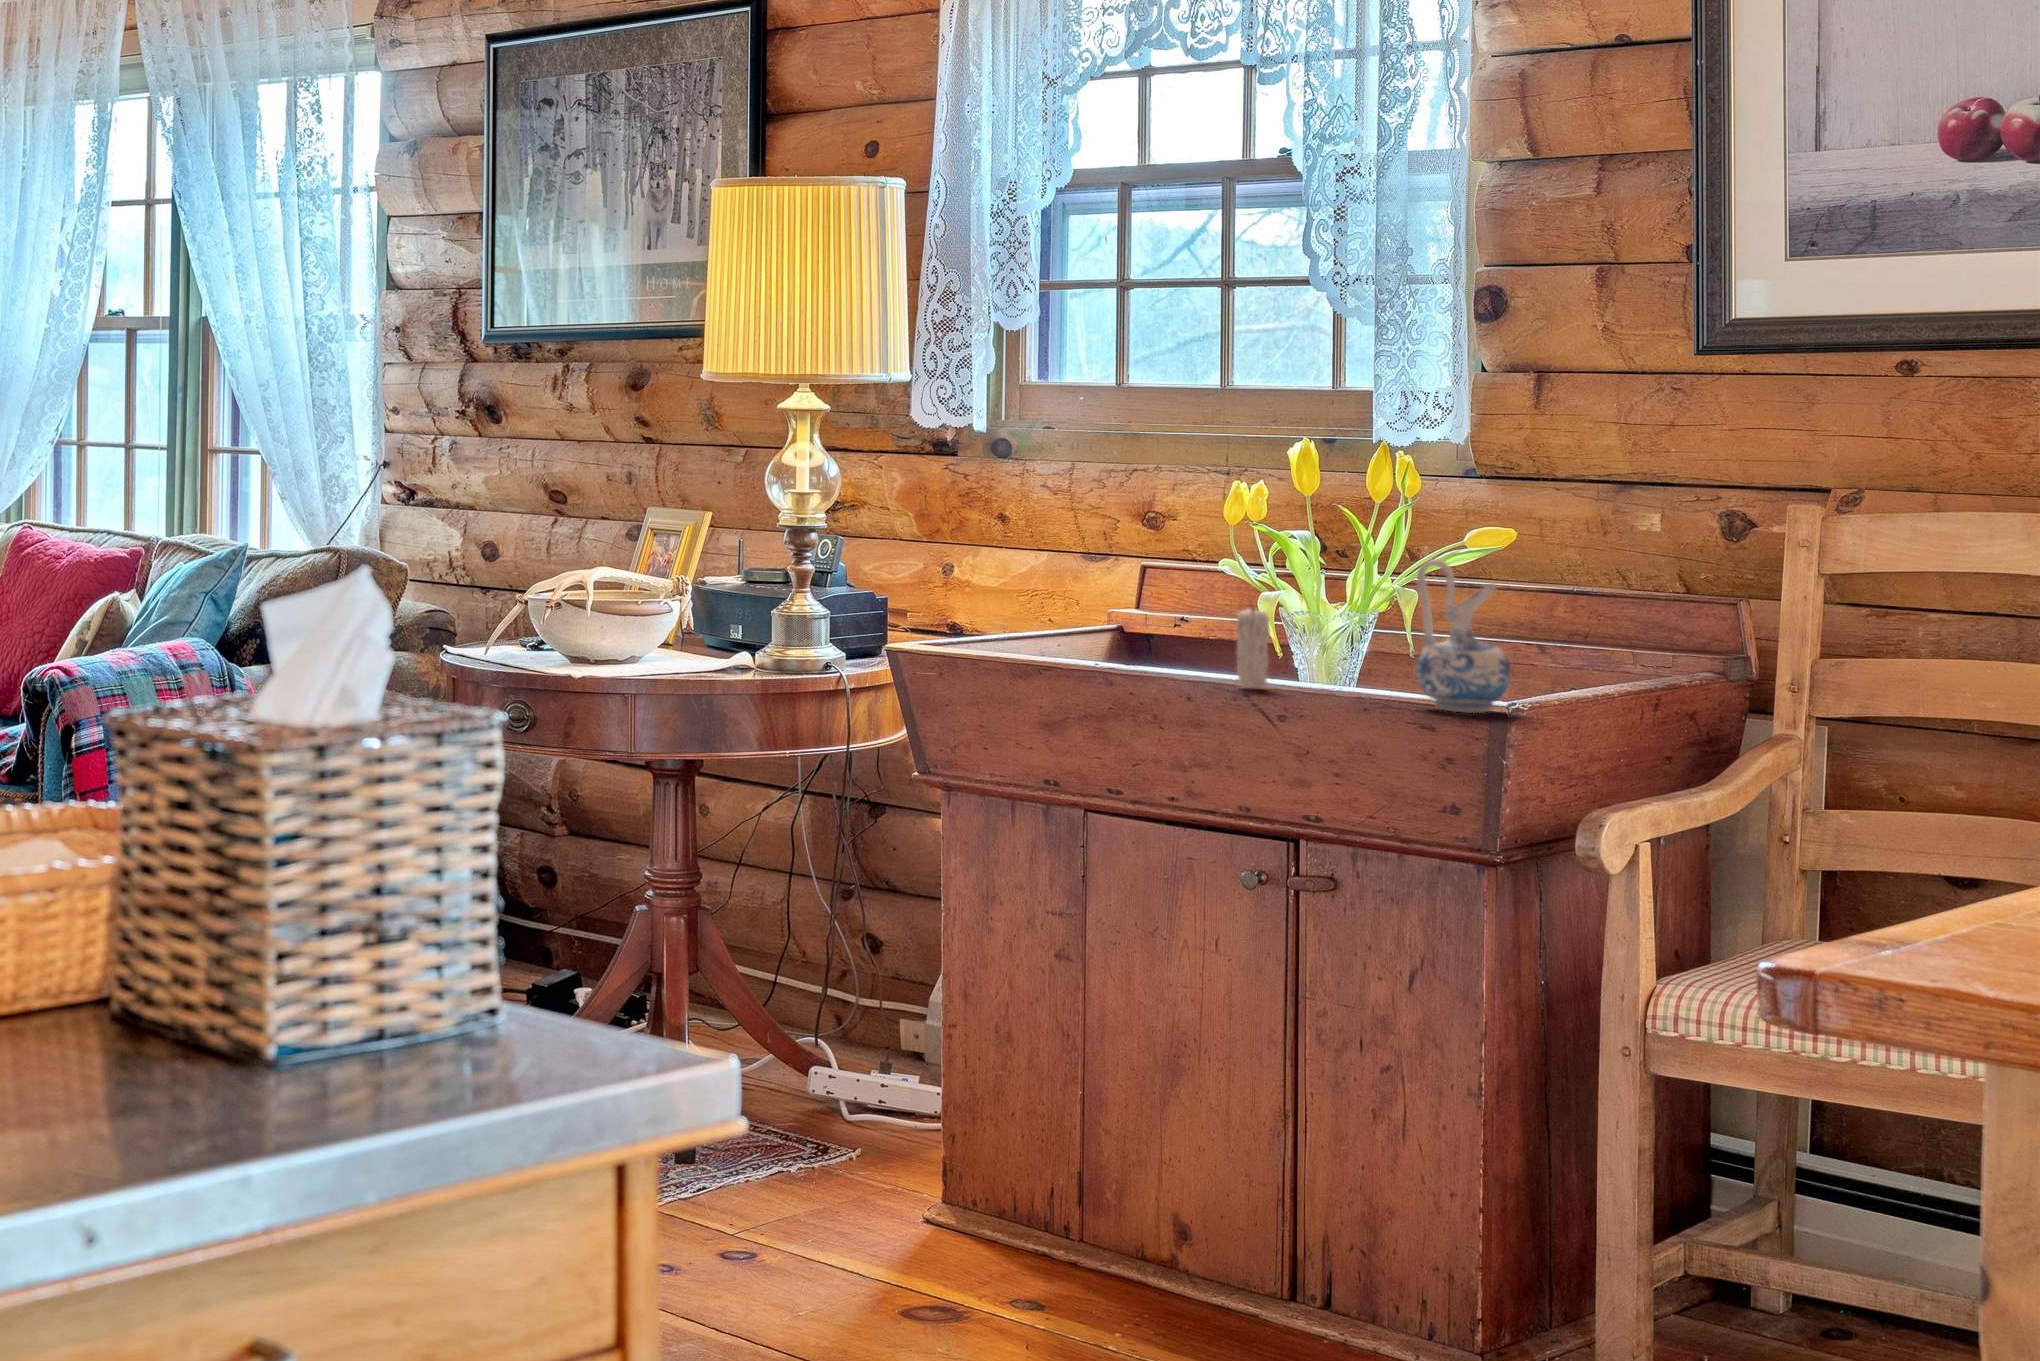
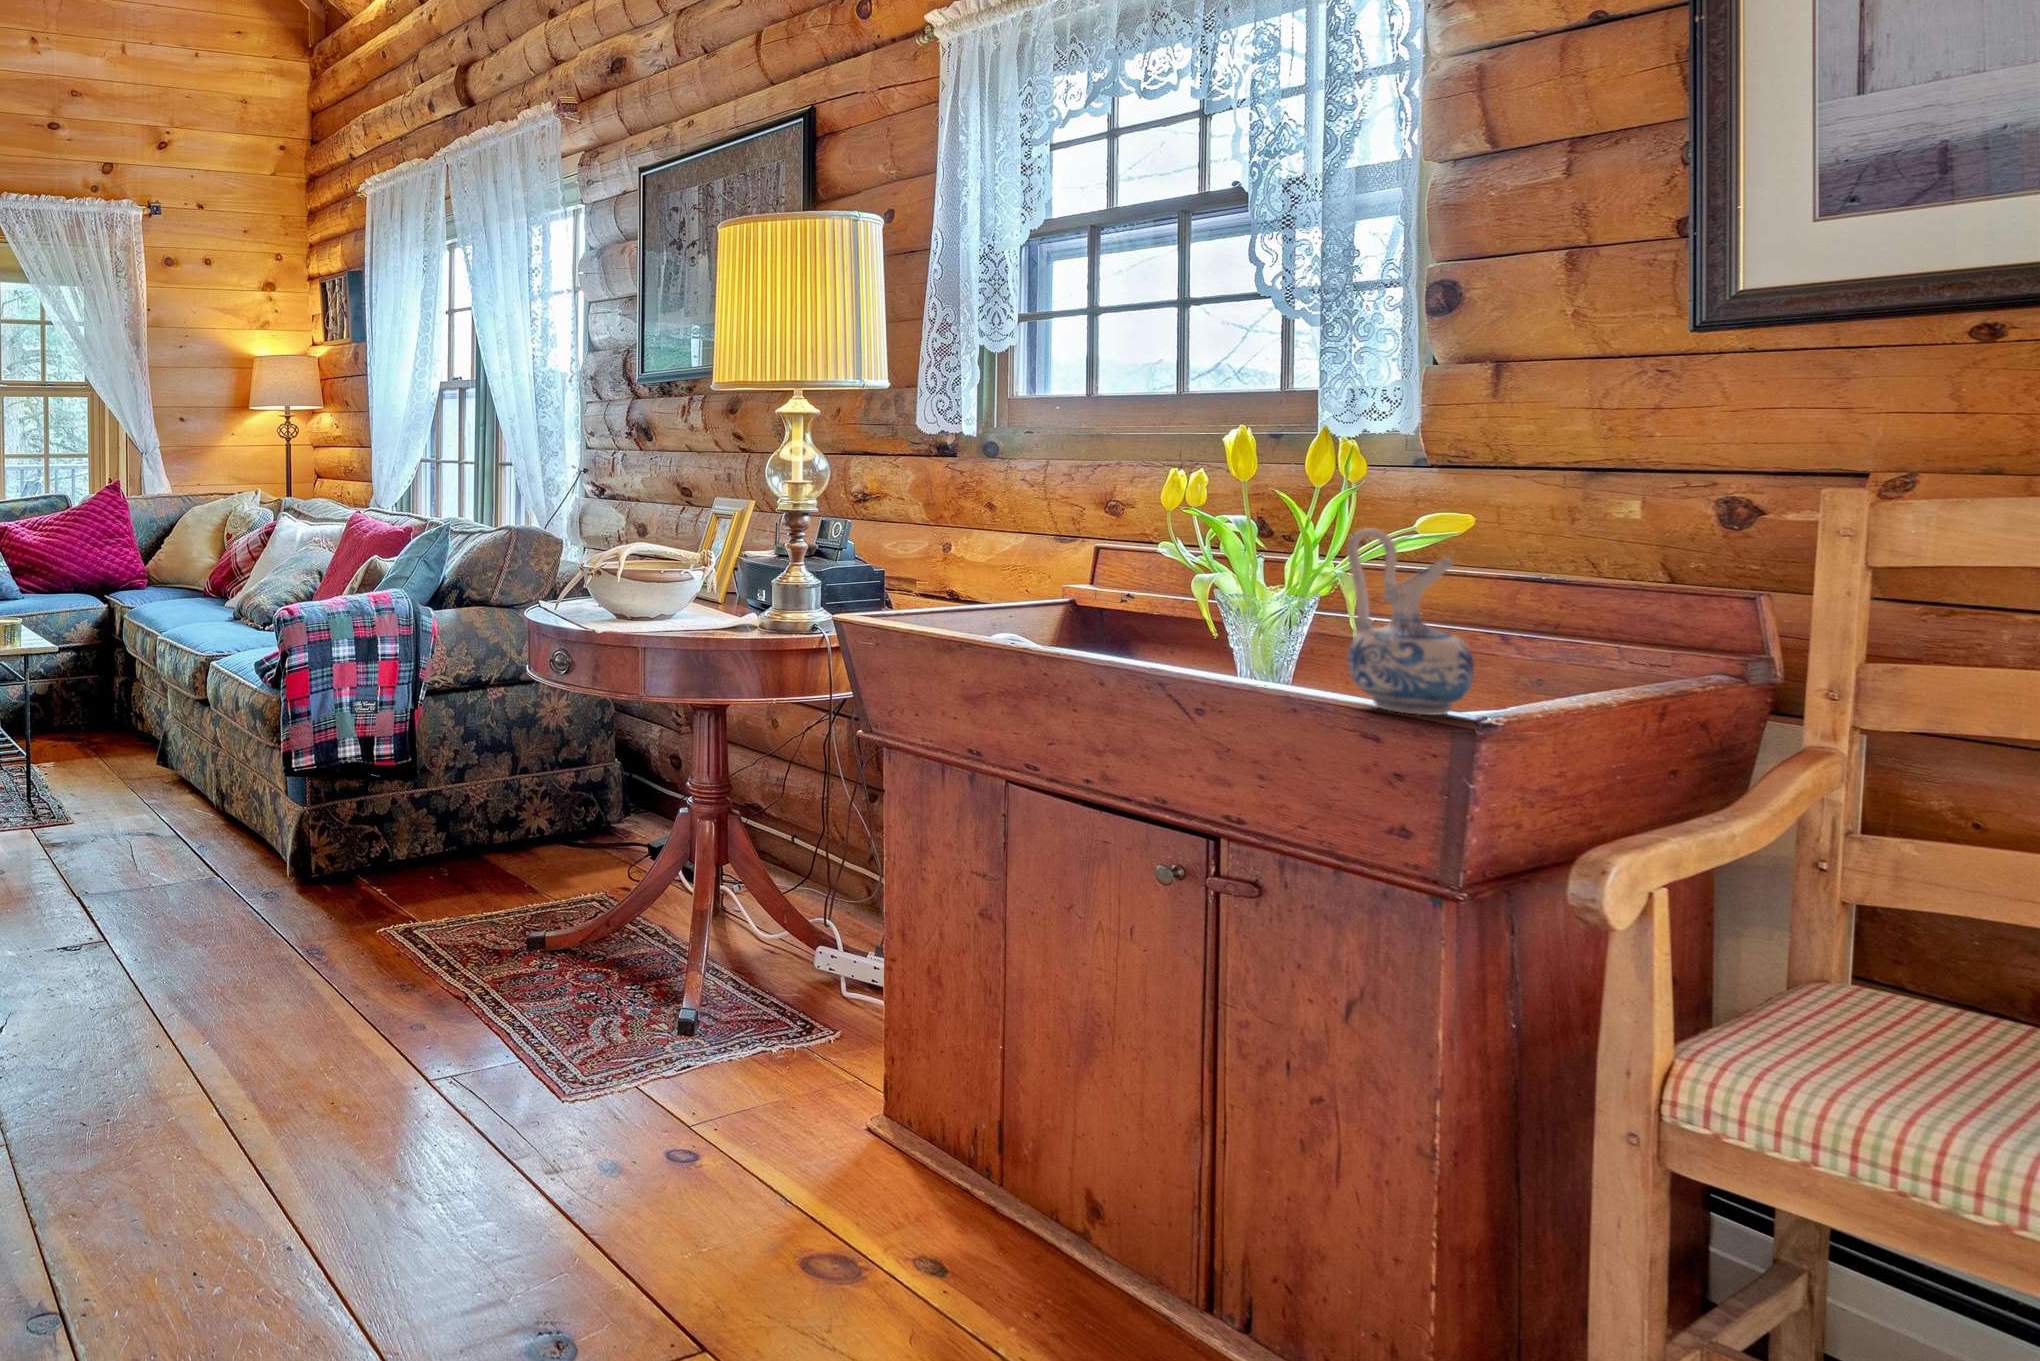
candle: present [1237,609,1269,689] -> none [1141,568,1178,670]

